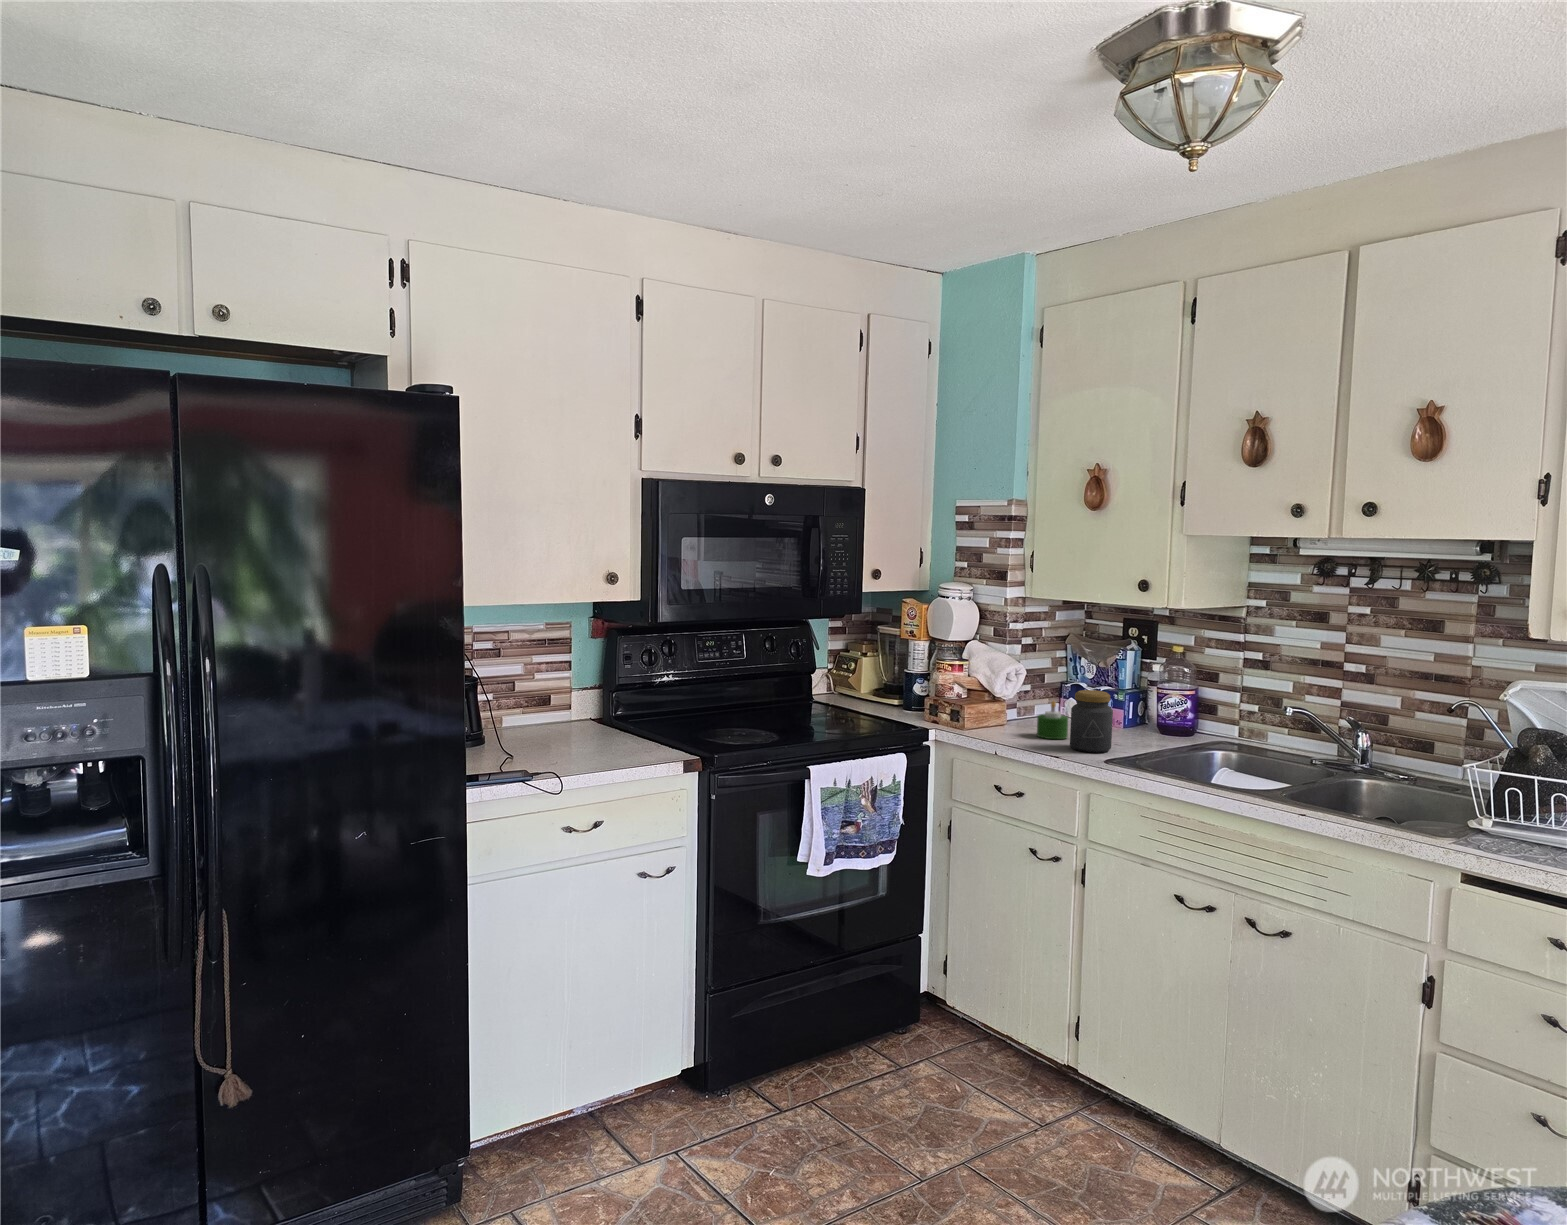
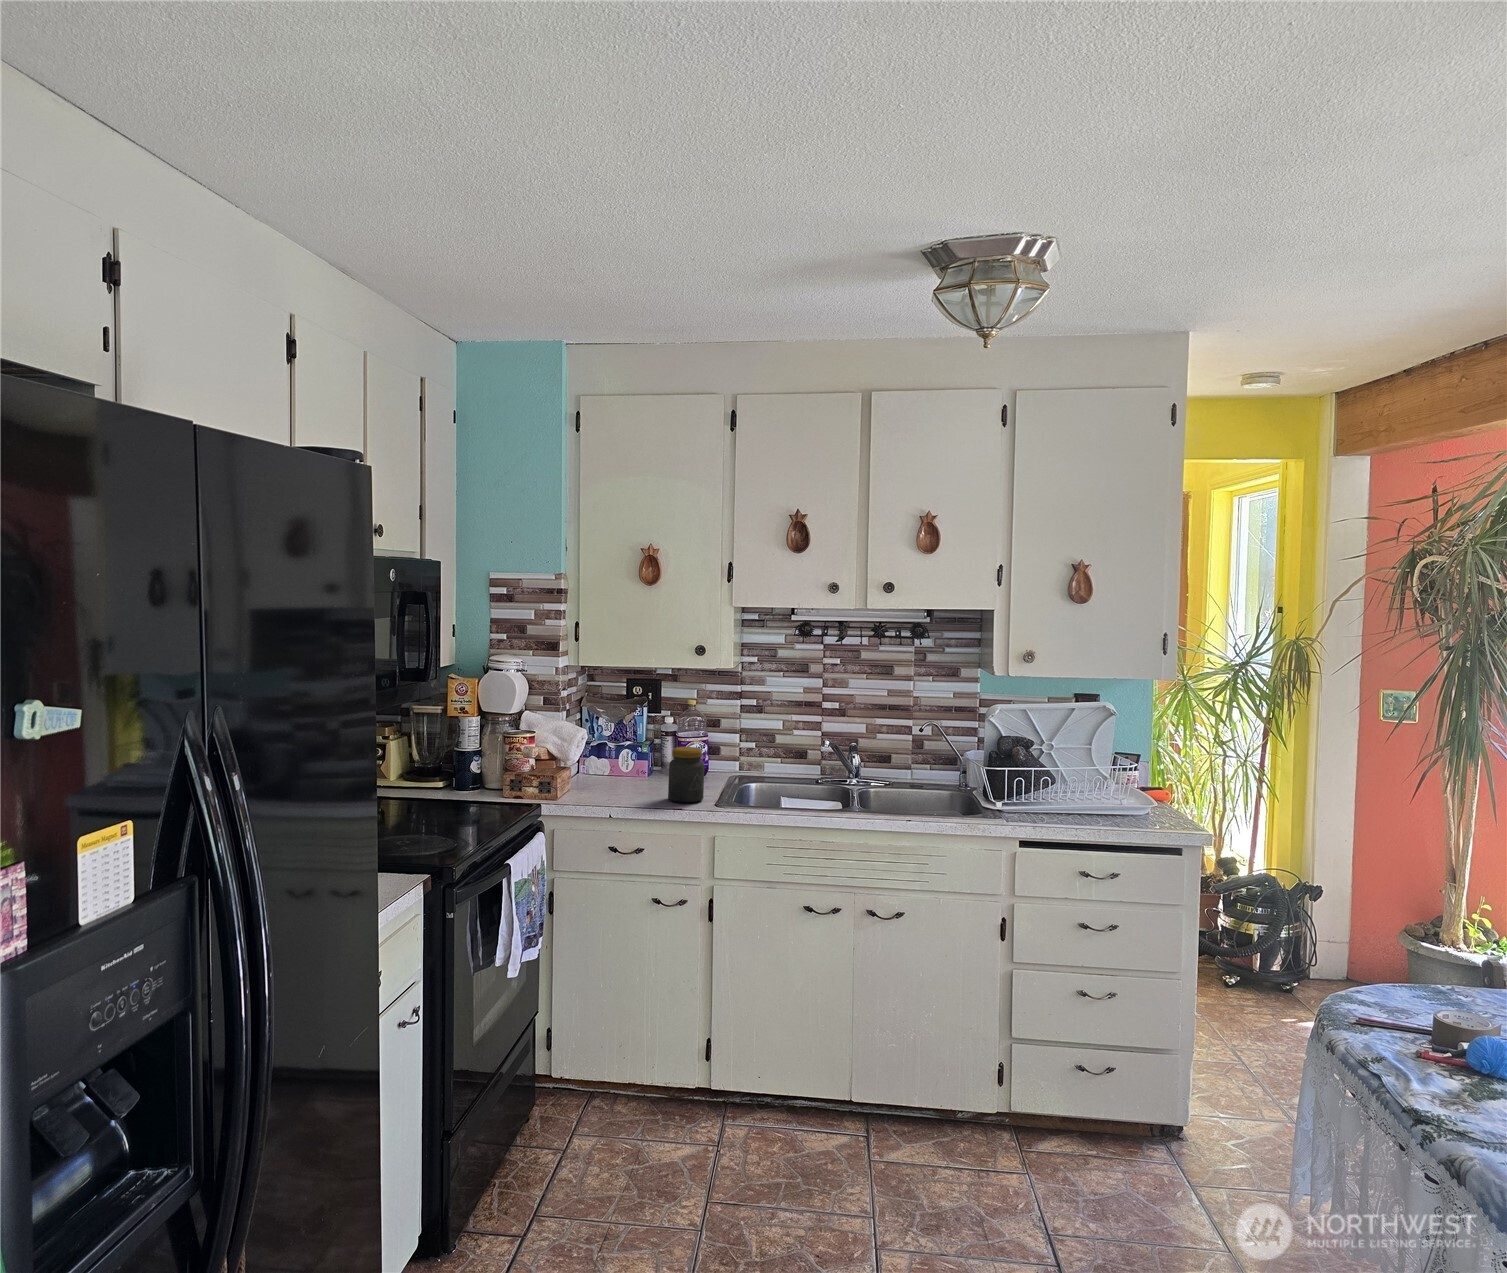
candle: present [1037,701,1068,739] -> none [619,761,647,797]

